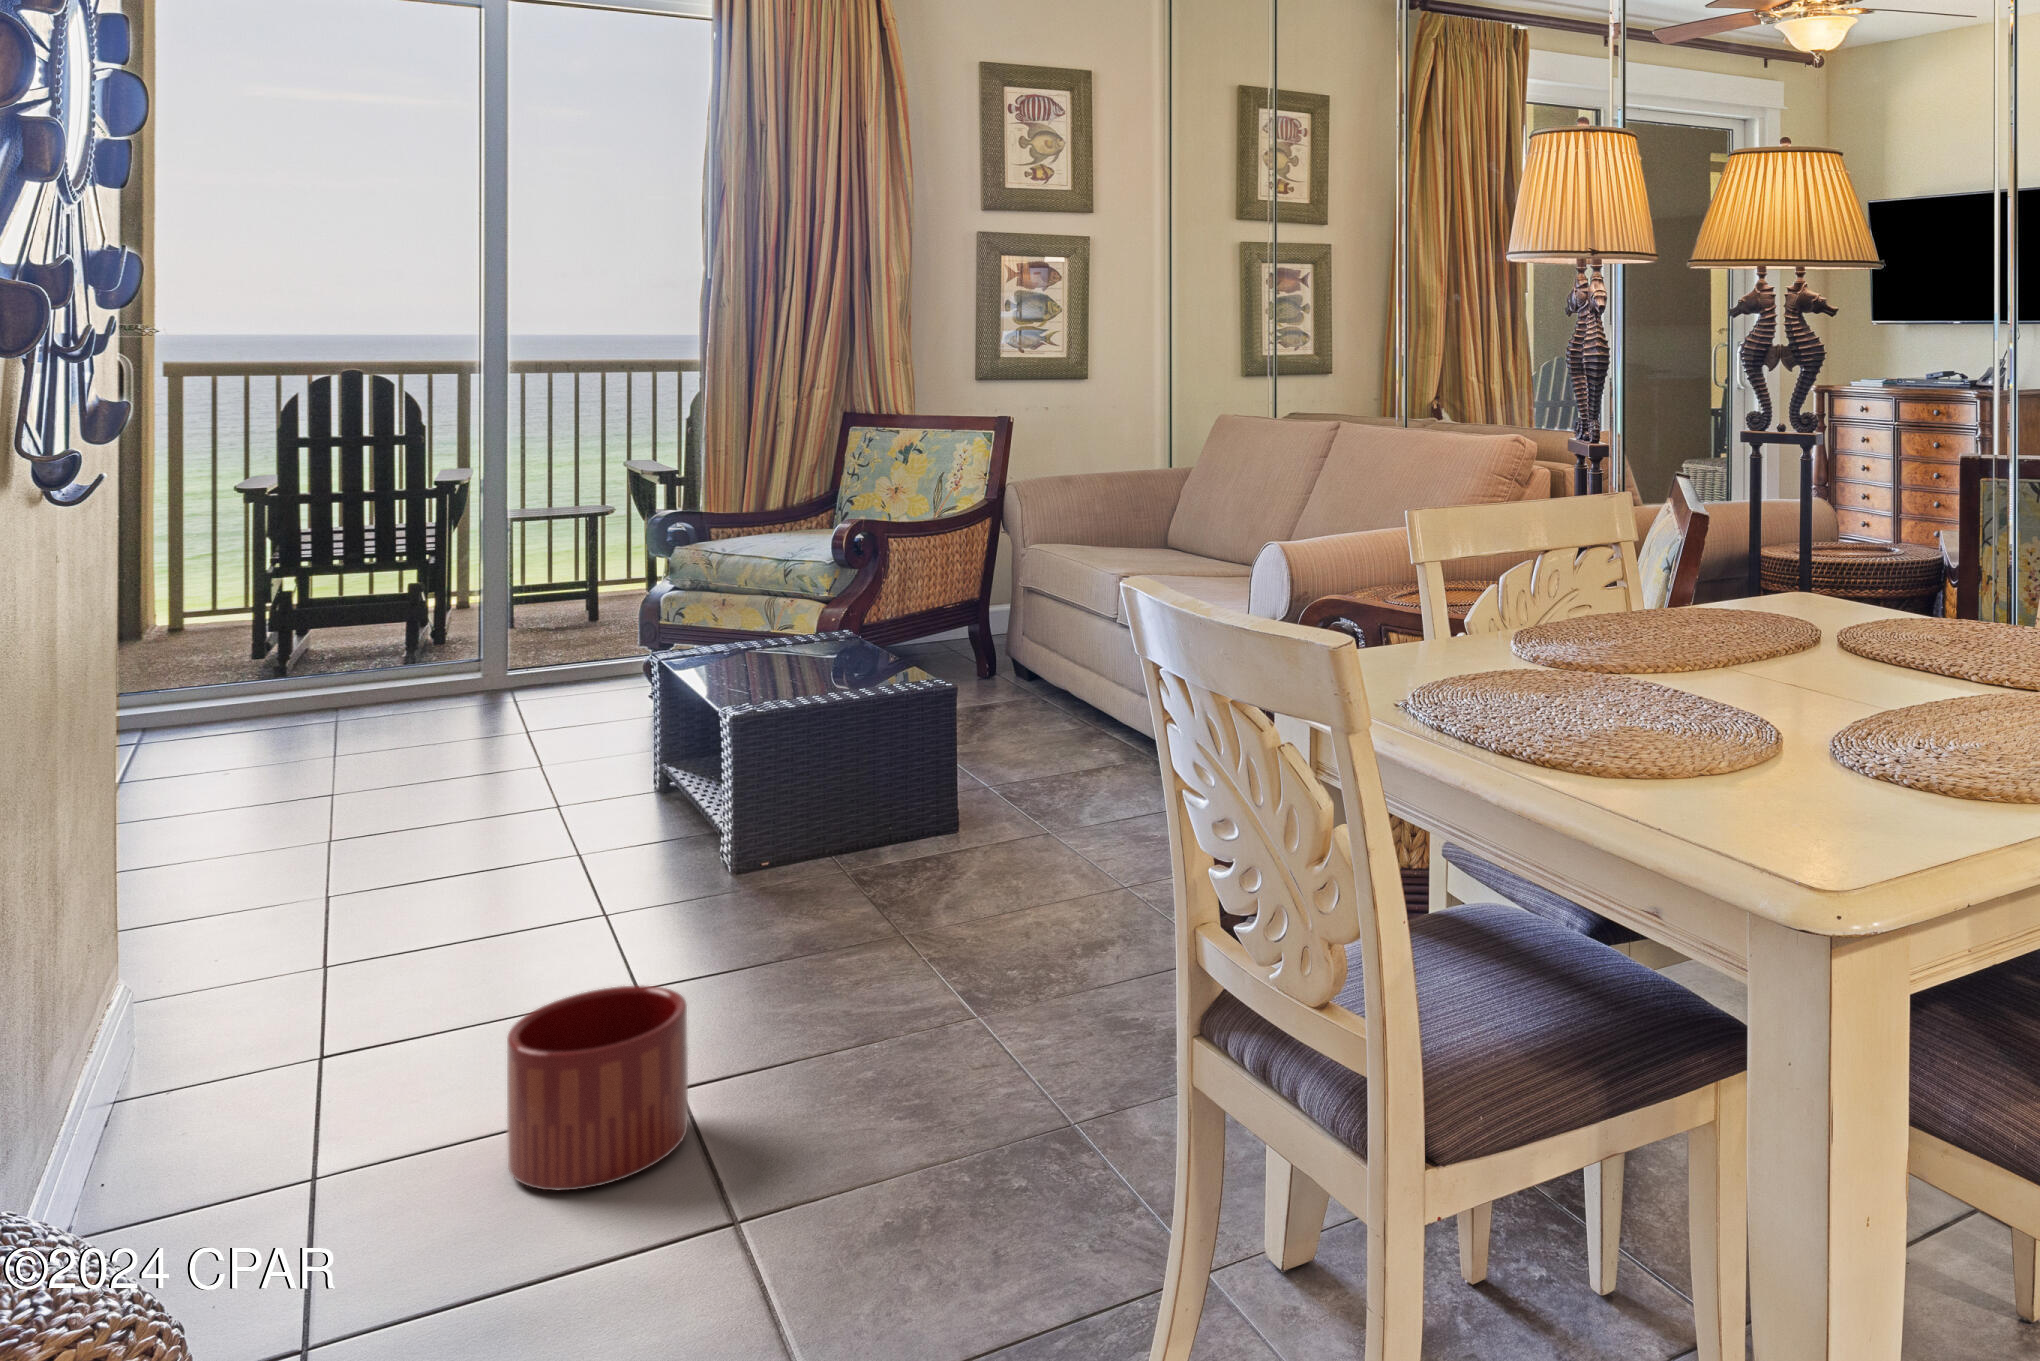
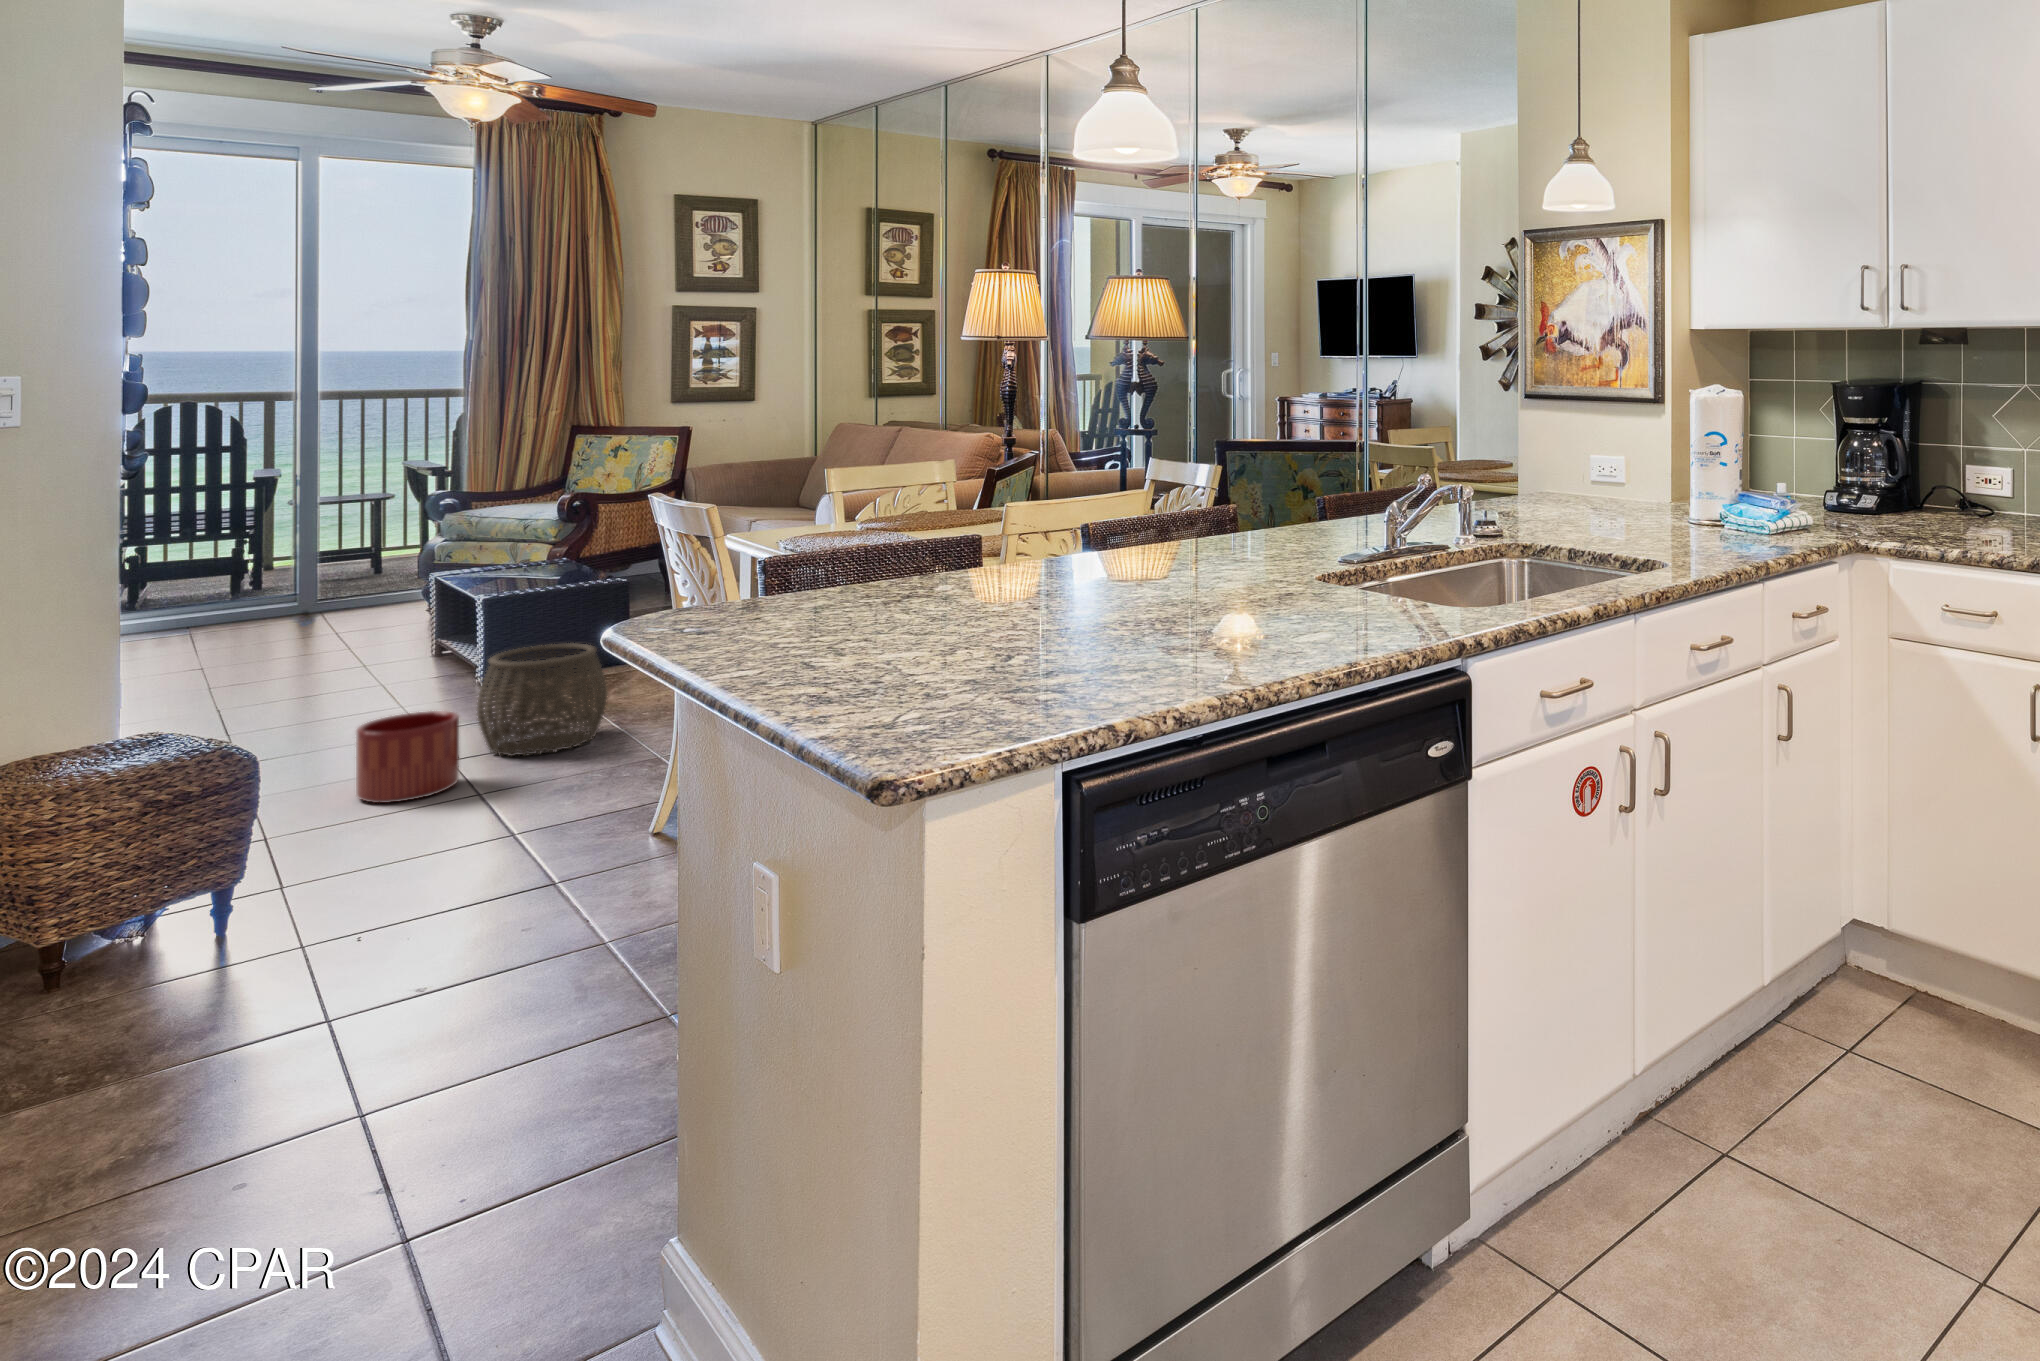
woven basket: none [716,827,934,1057] -> present [476,644,607,756]

